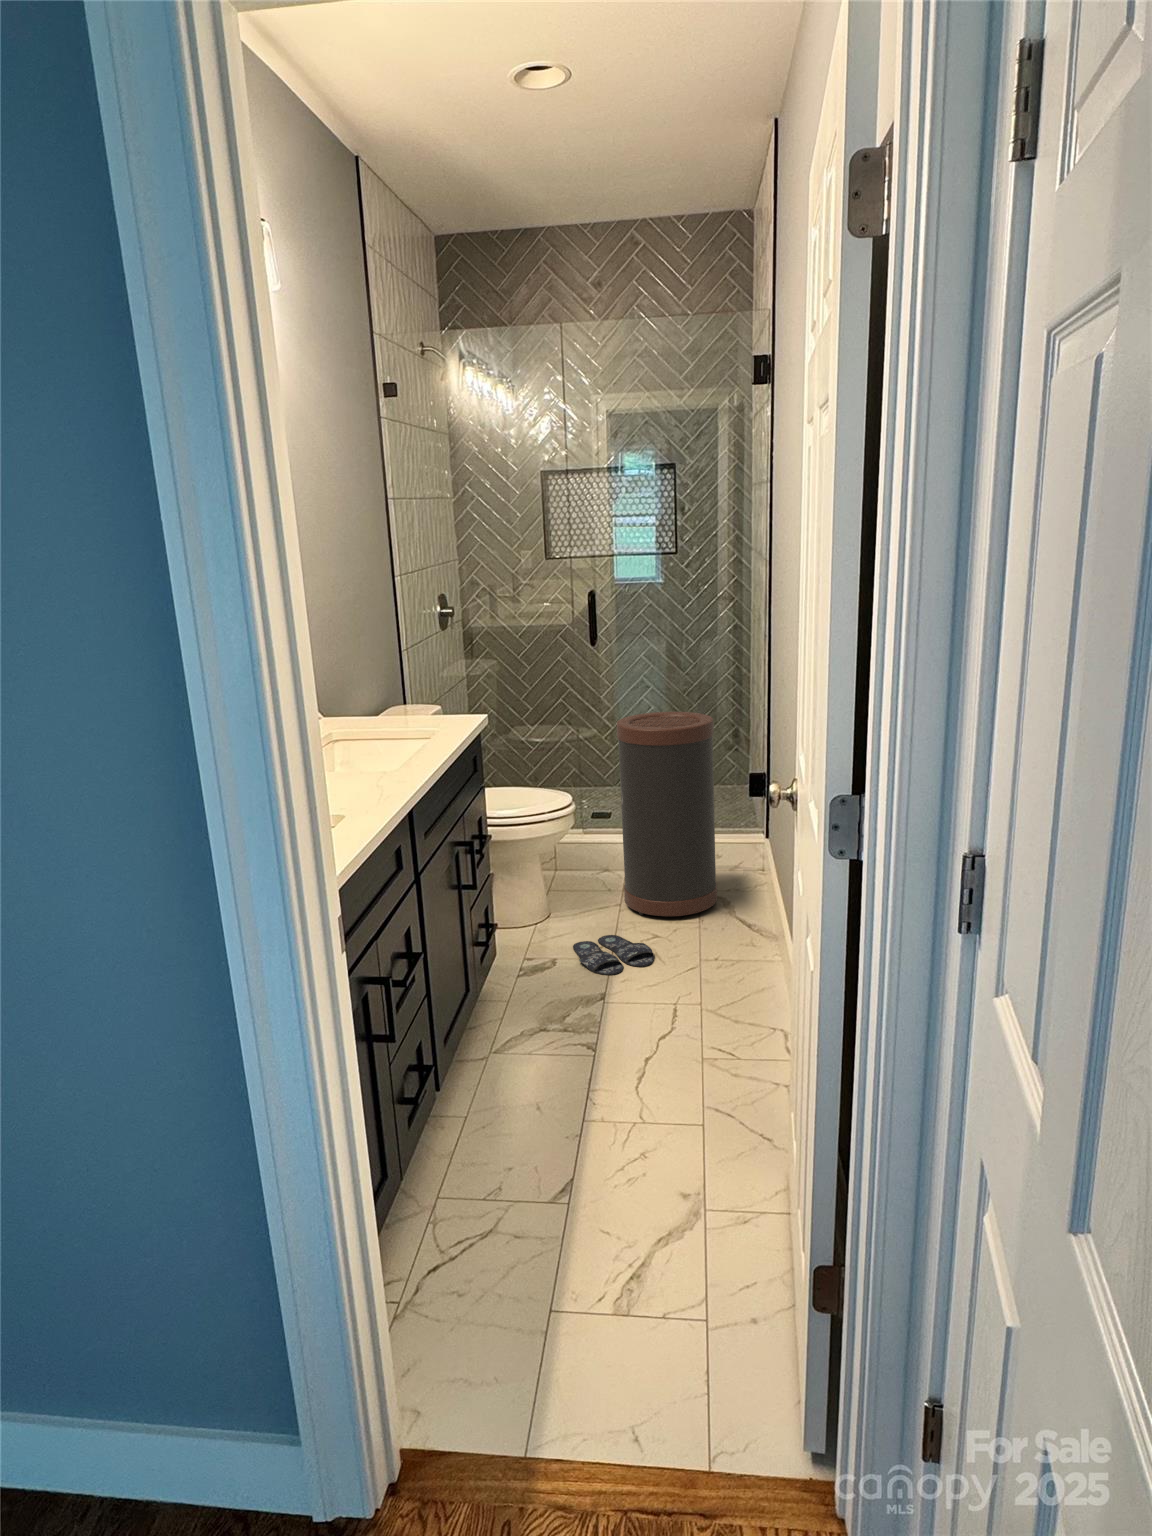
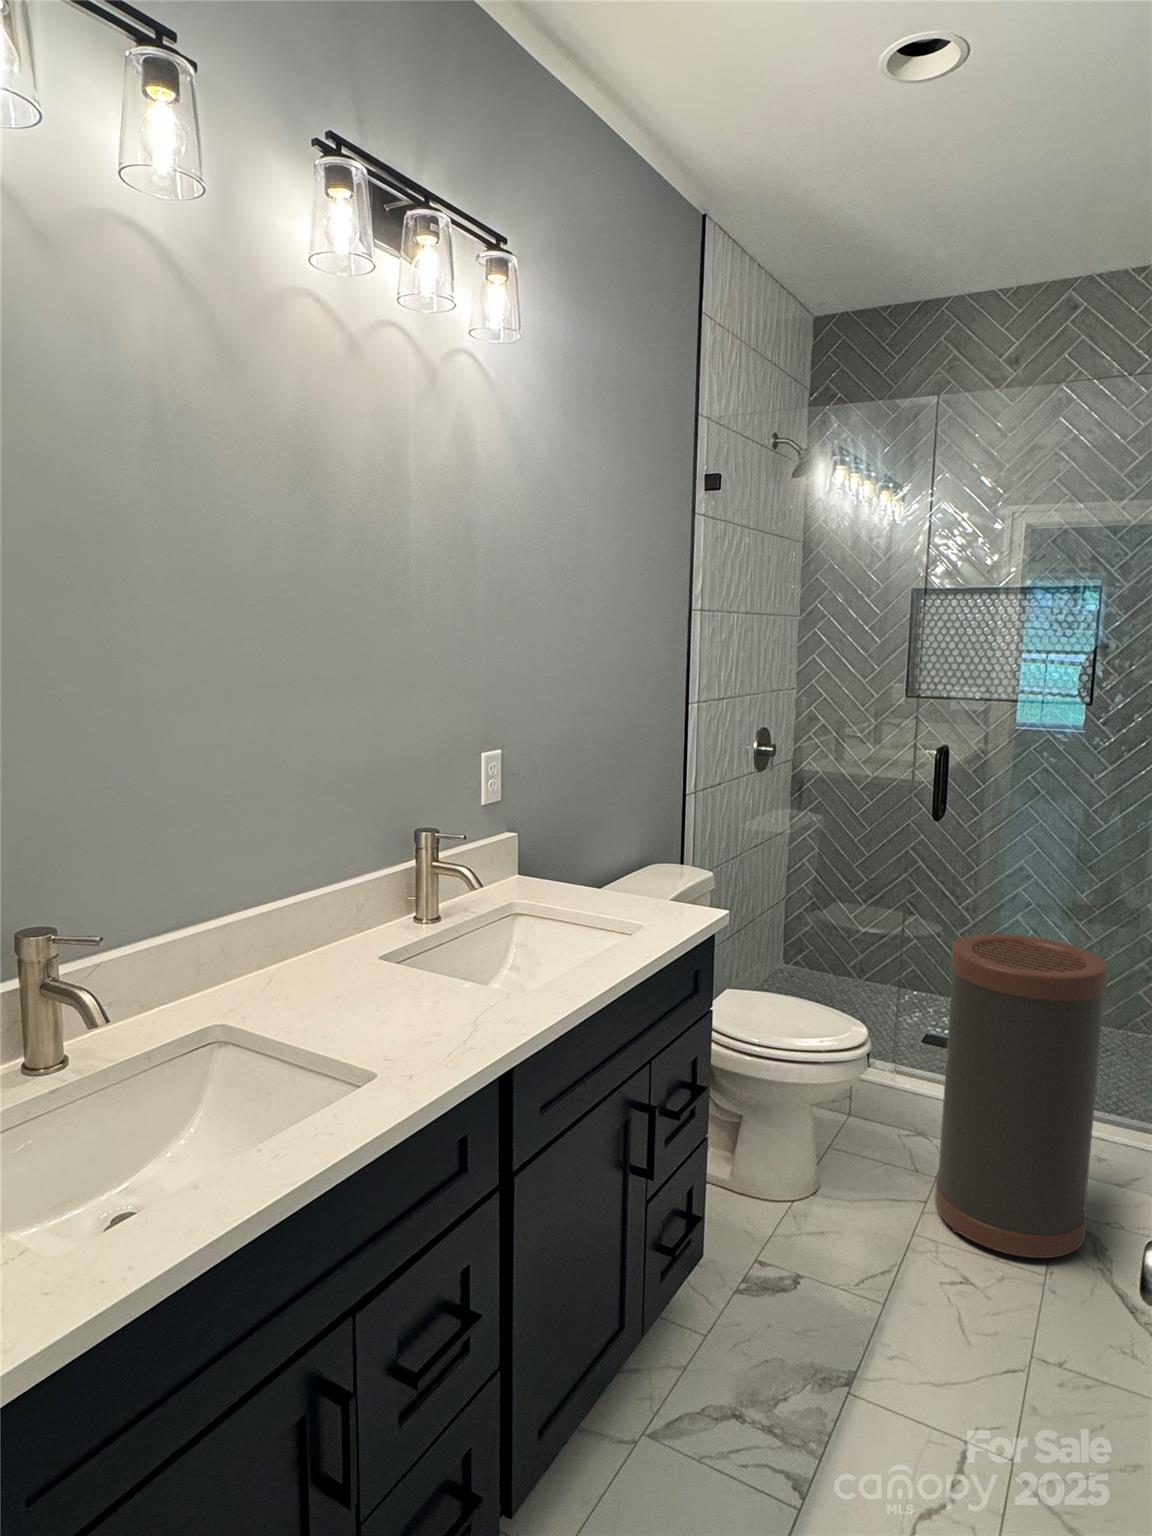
slippers: present [573,935,654,975] -> none [832,1255,951,1340]

